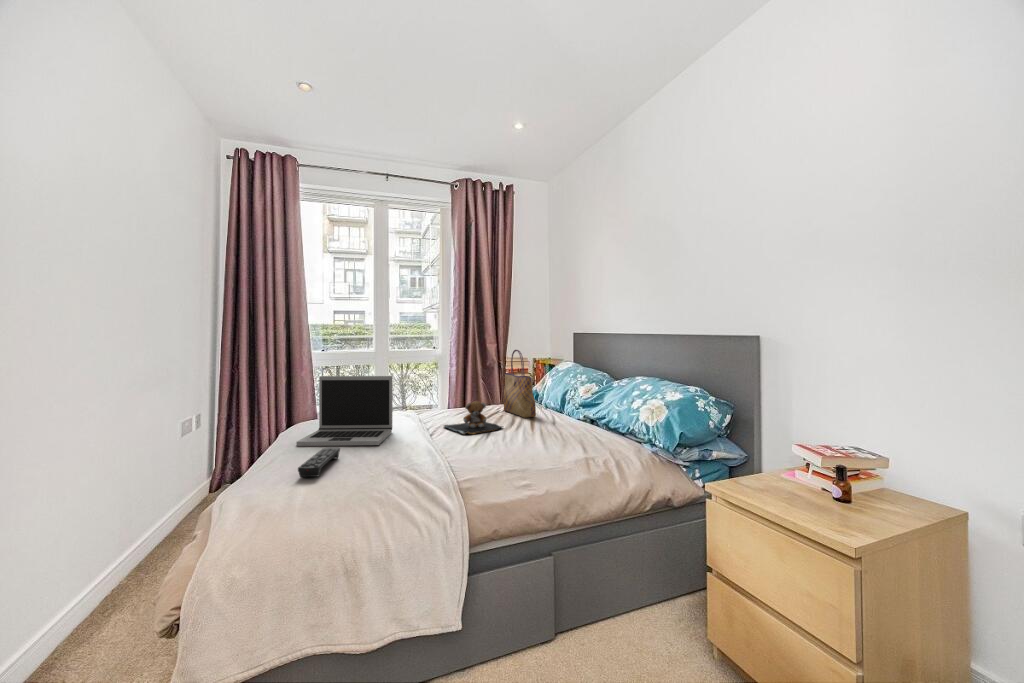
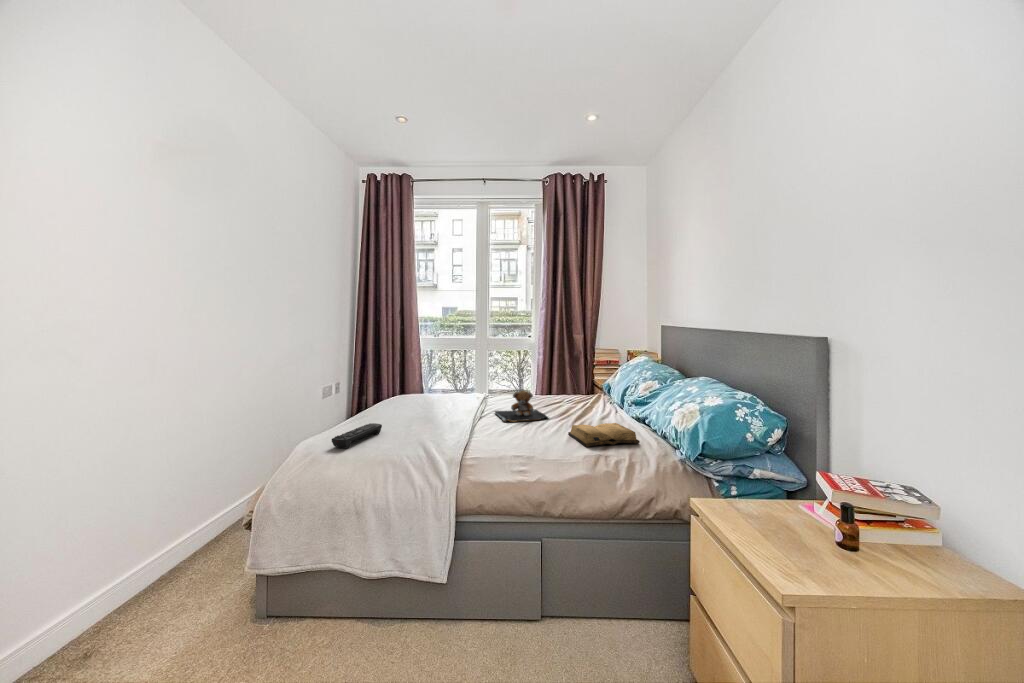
tote bag: present [503,350,536,418] -> none [569,341,594,410]
laptop: present [296,376,393,446] -> none [362,361,448,425]
diary: none [537,425,607,449] -> present [568,423,640,447]

